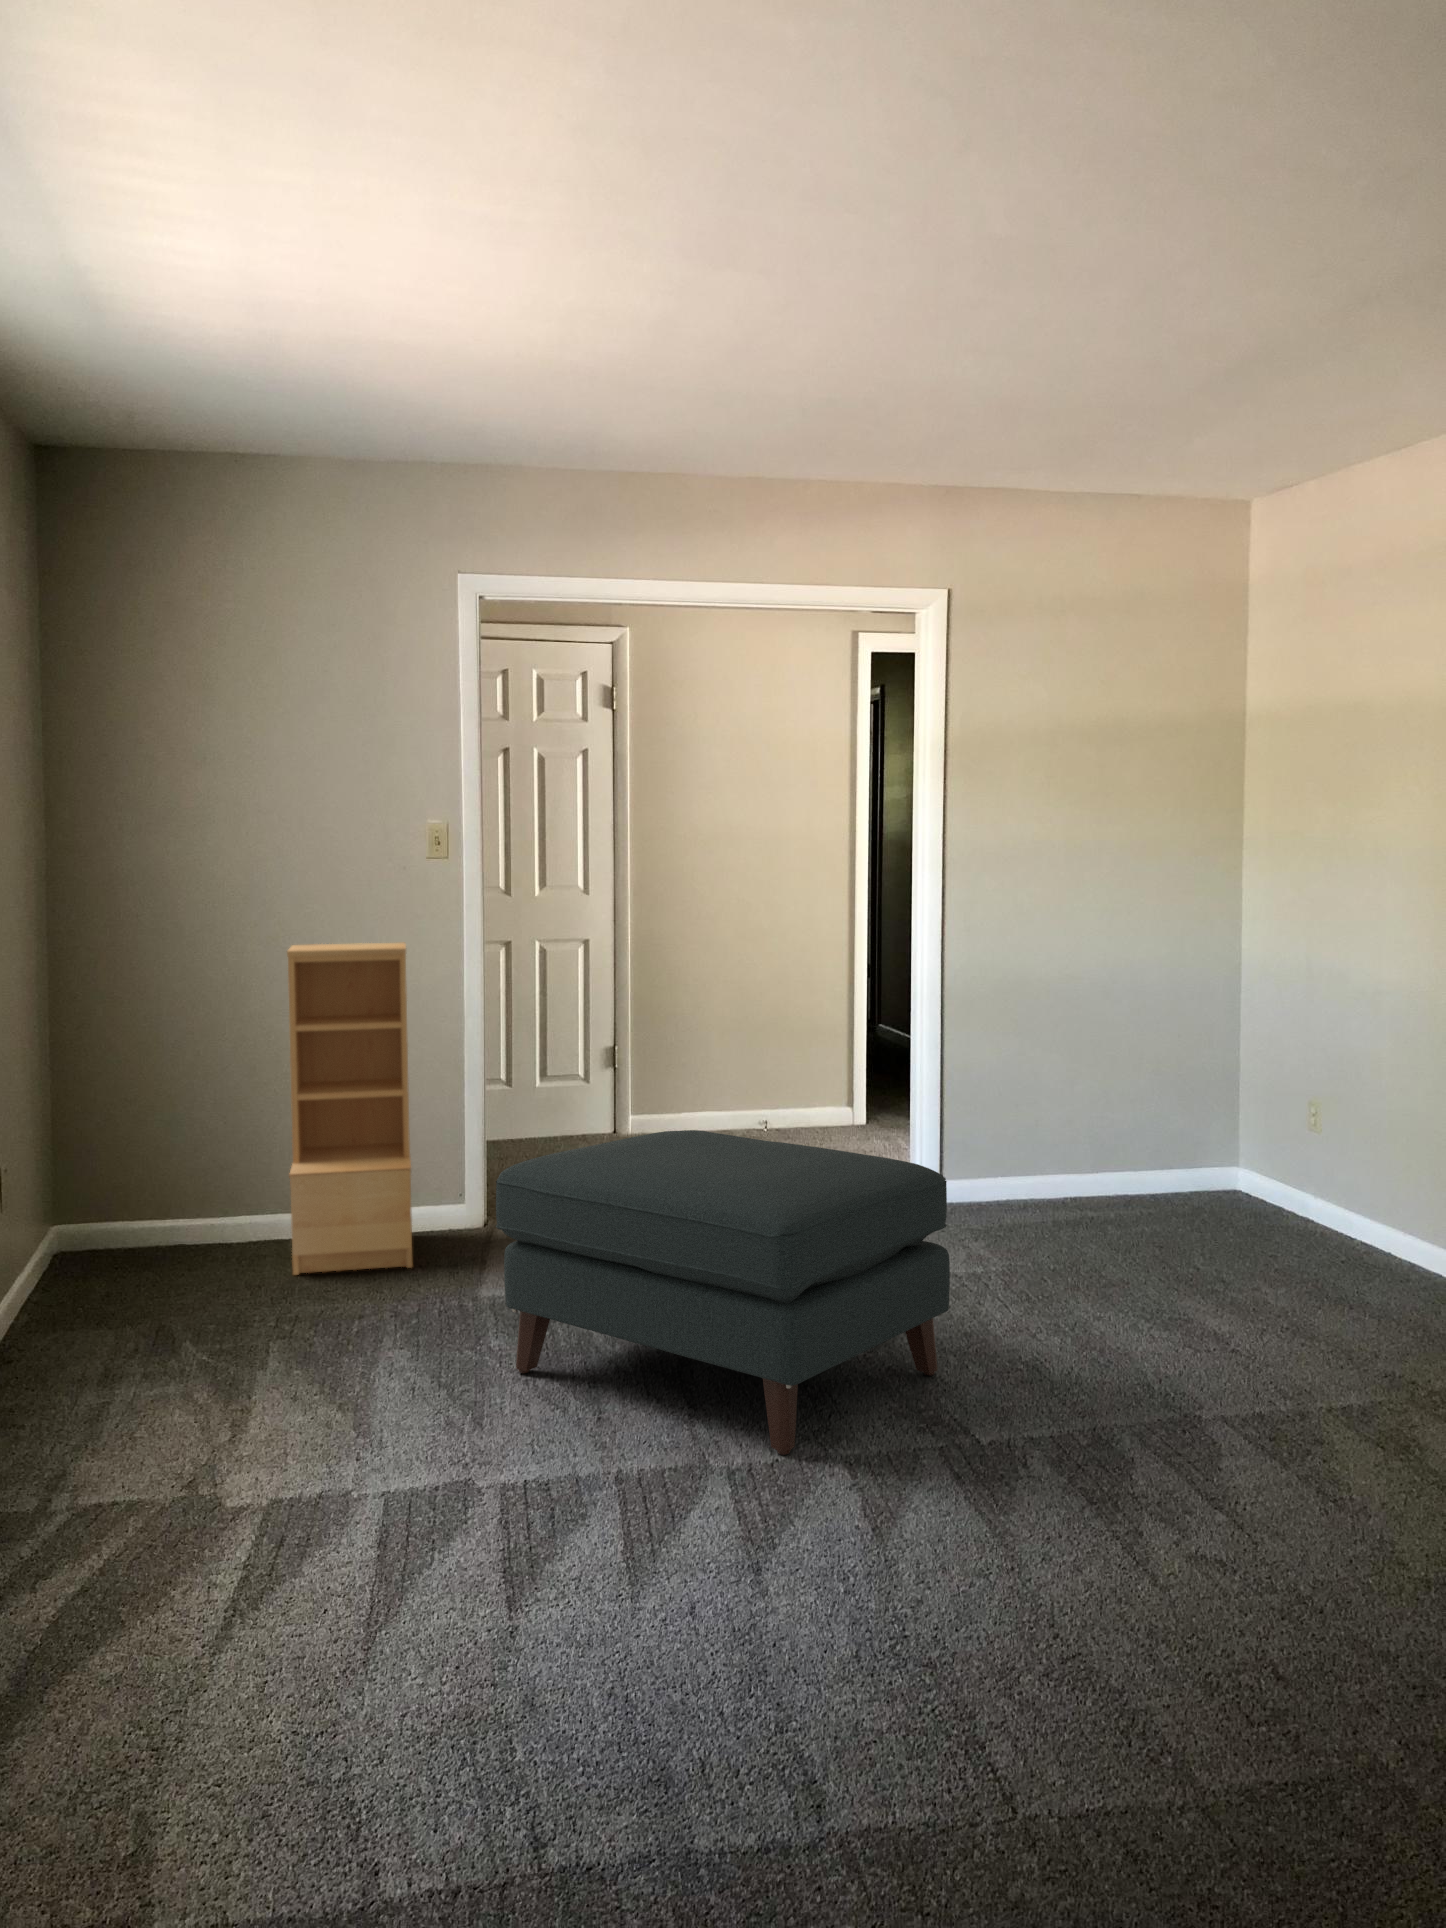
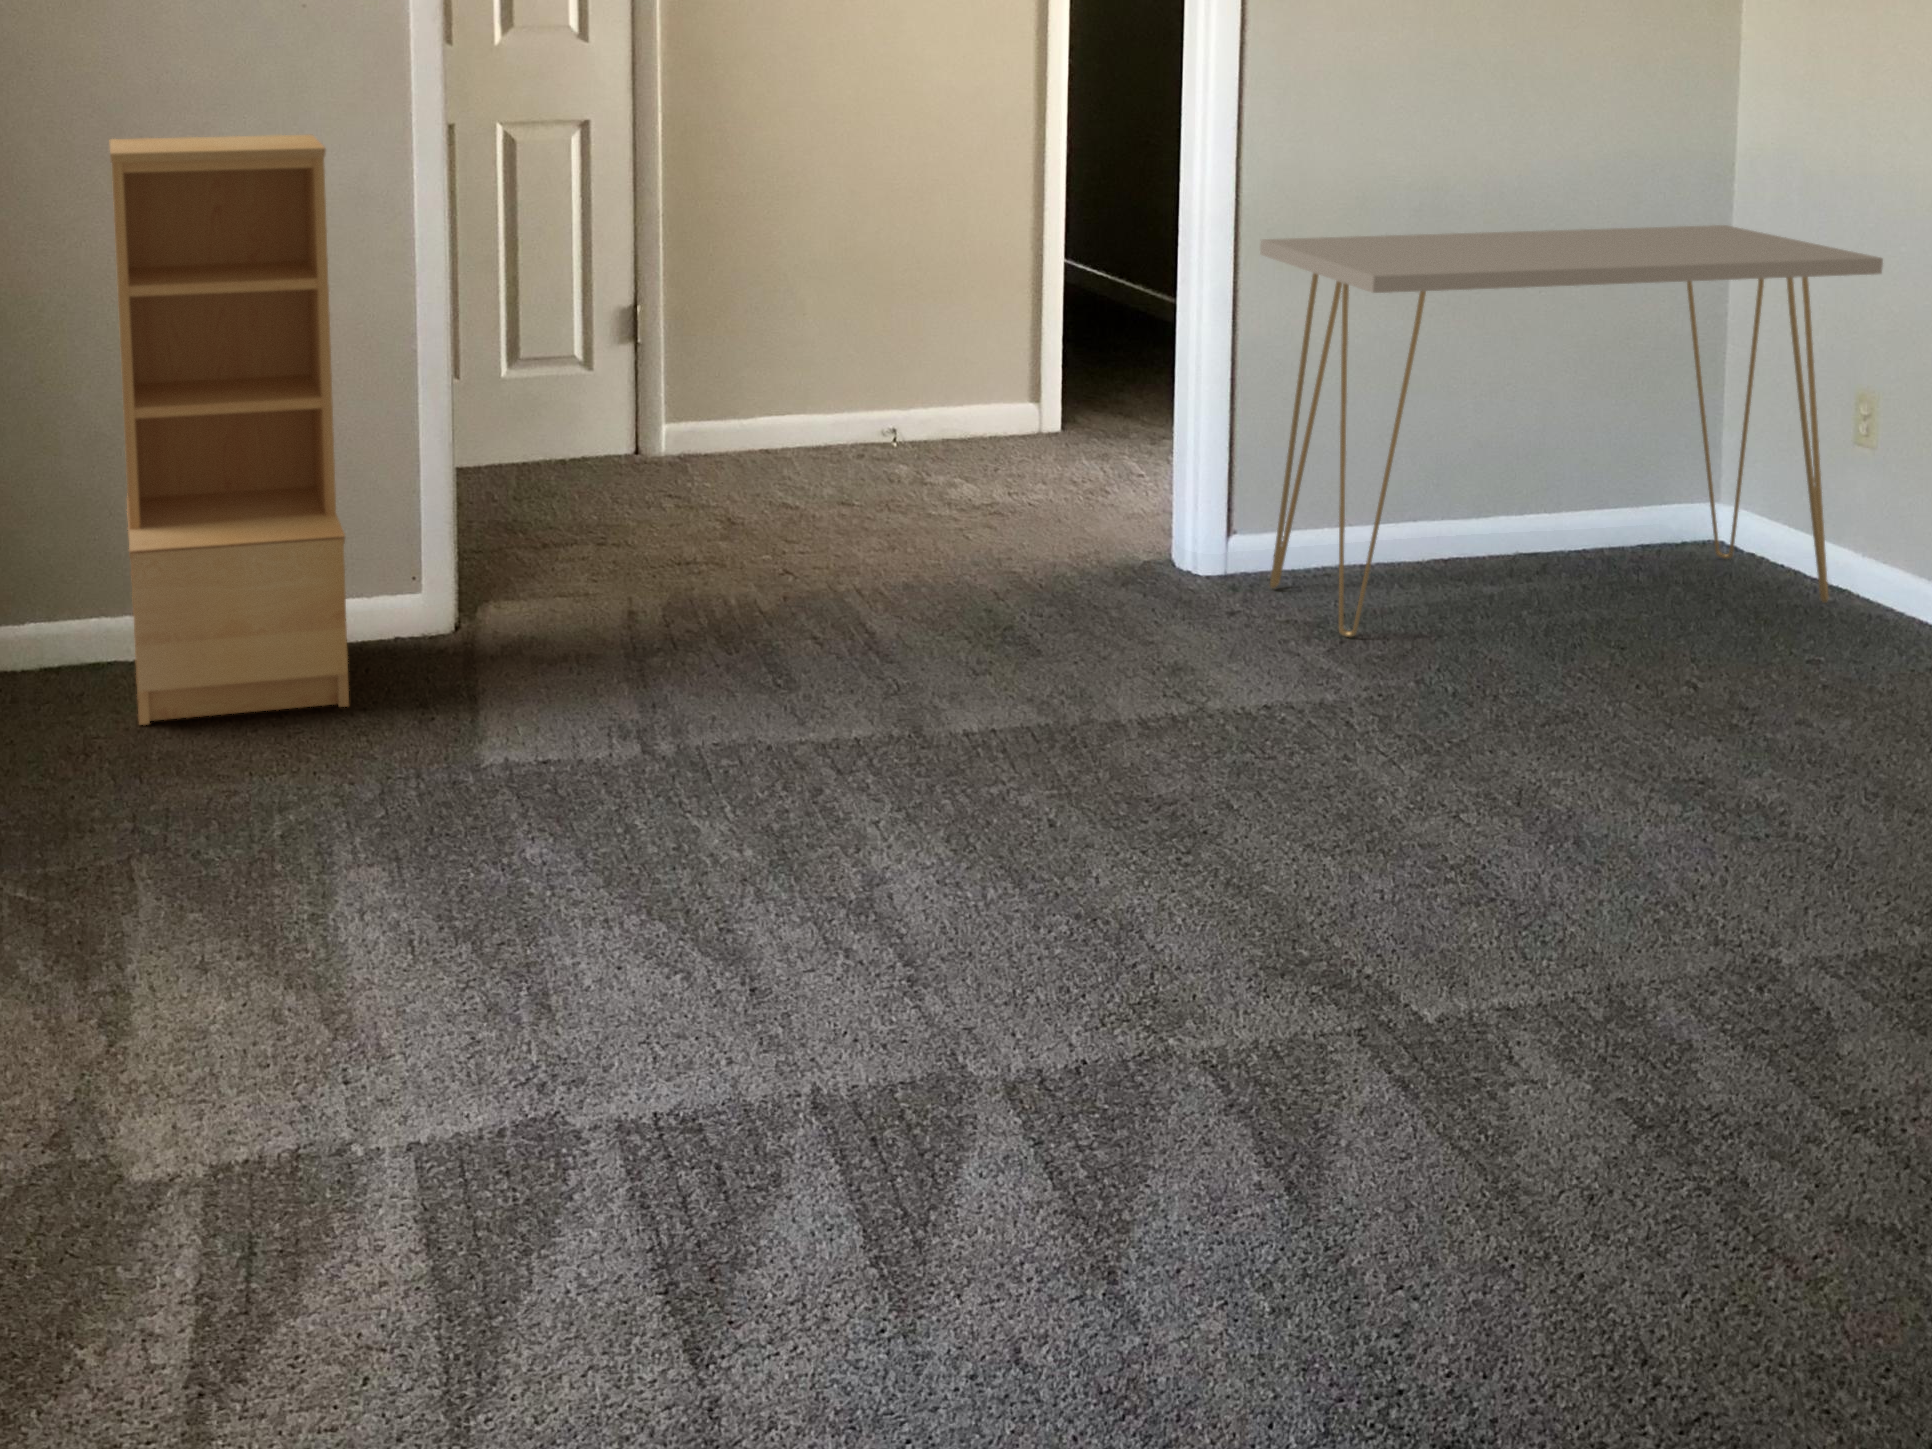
console table: none [957,997,1327,1239] -> present [1260,225,1883,637]
ottoman: present [496,1130,950,1455] -> none [548,476,1337,1048]

